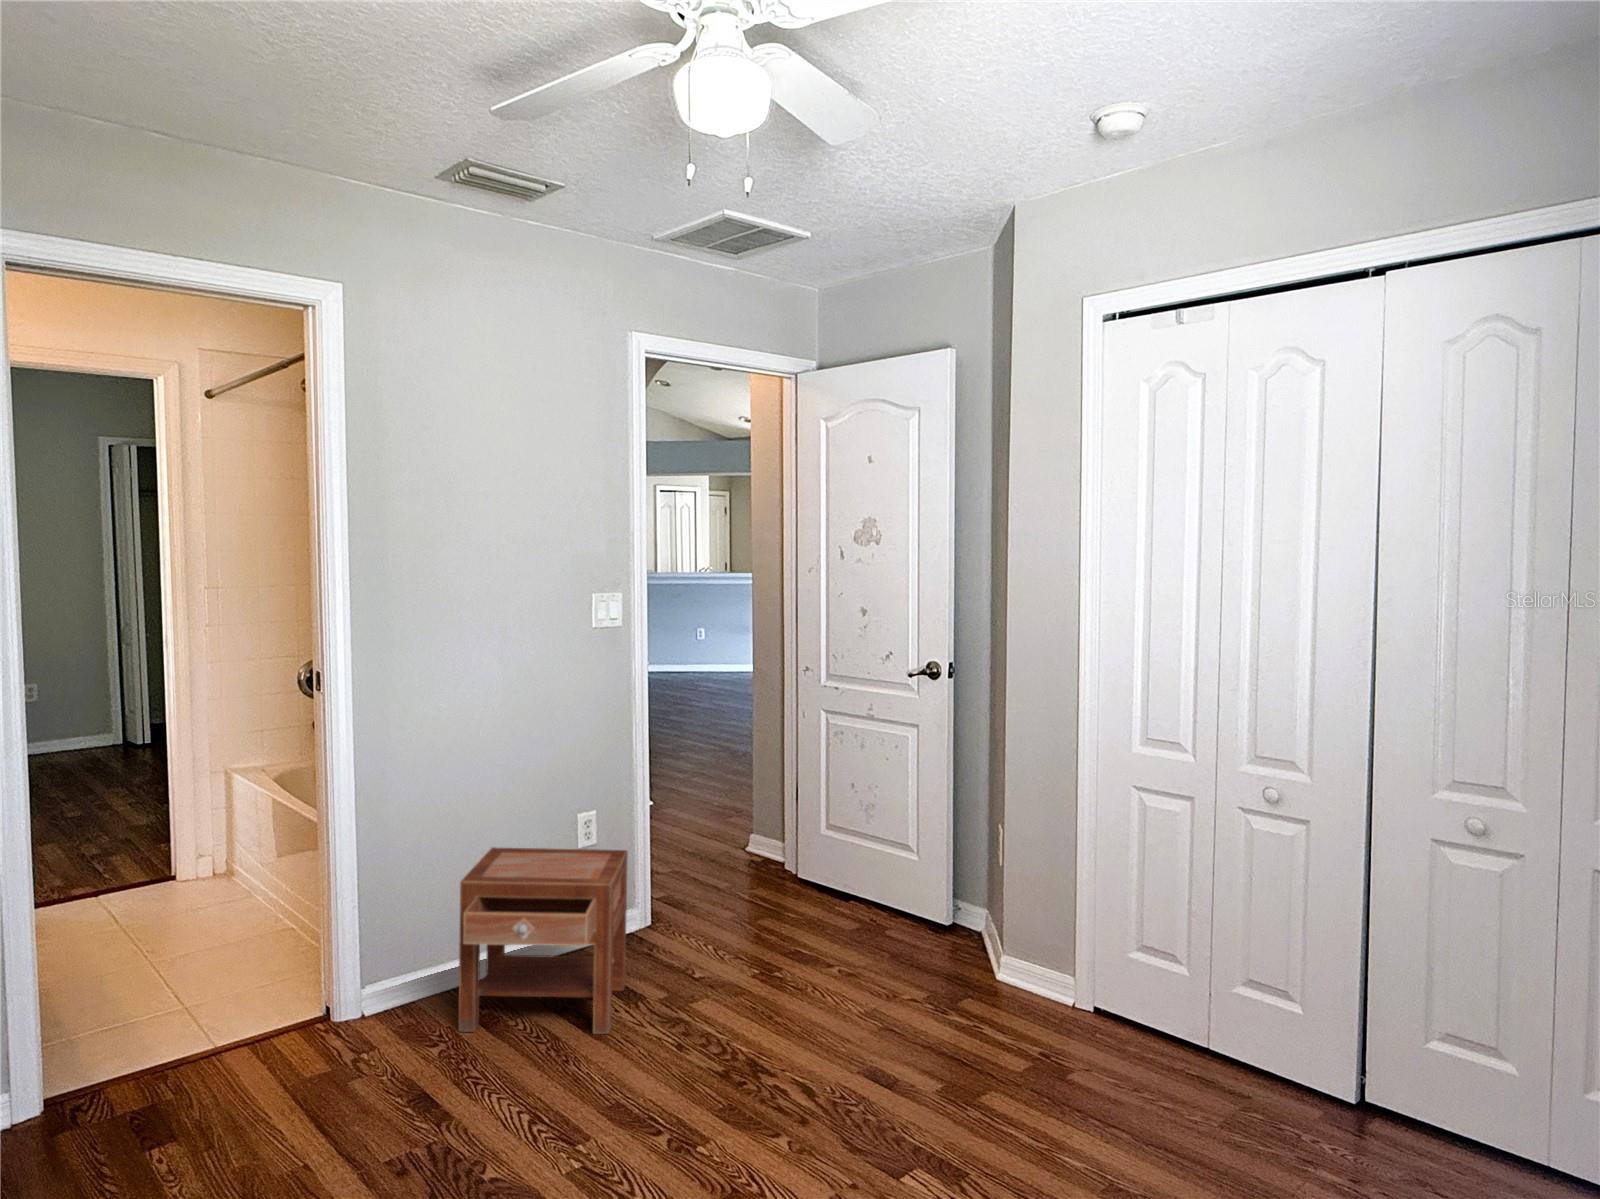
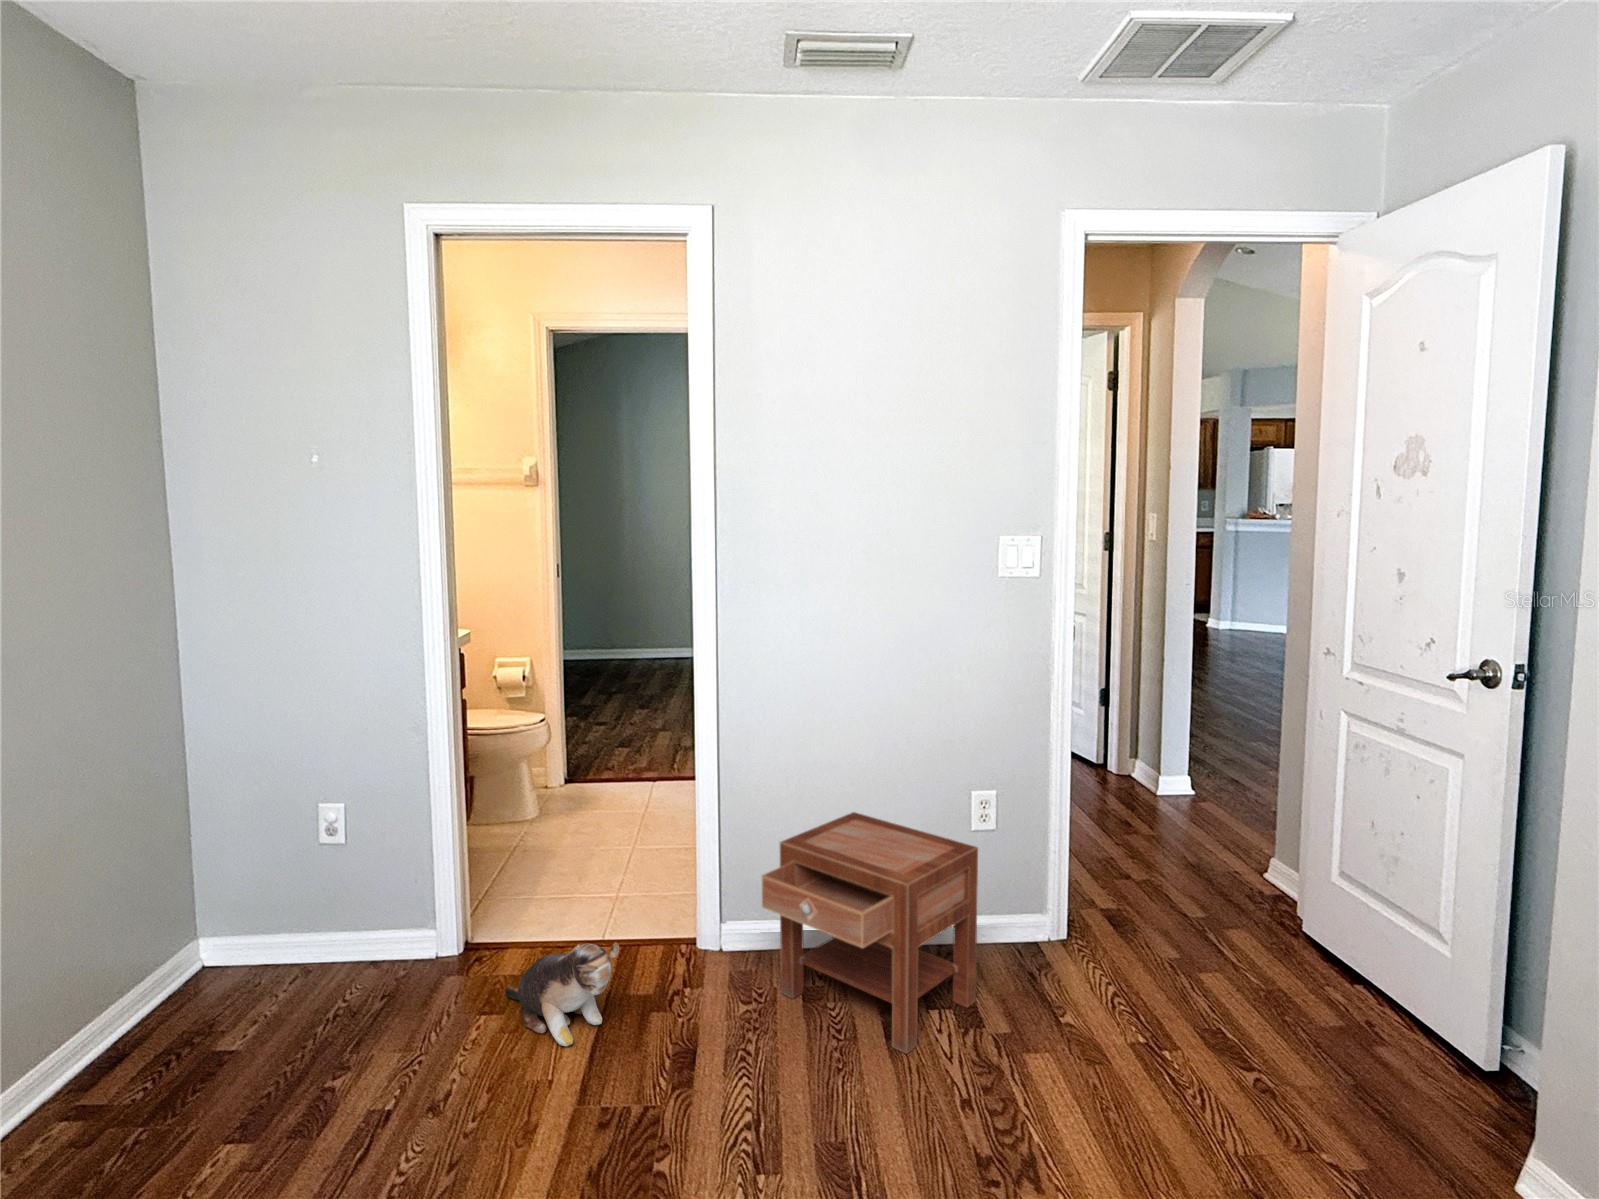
plush toy: none [145,1012,351,1146] -> present [505,942,619,1046]

